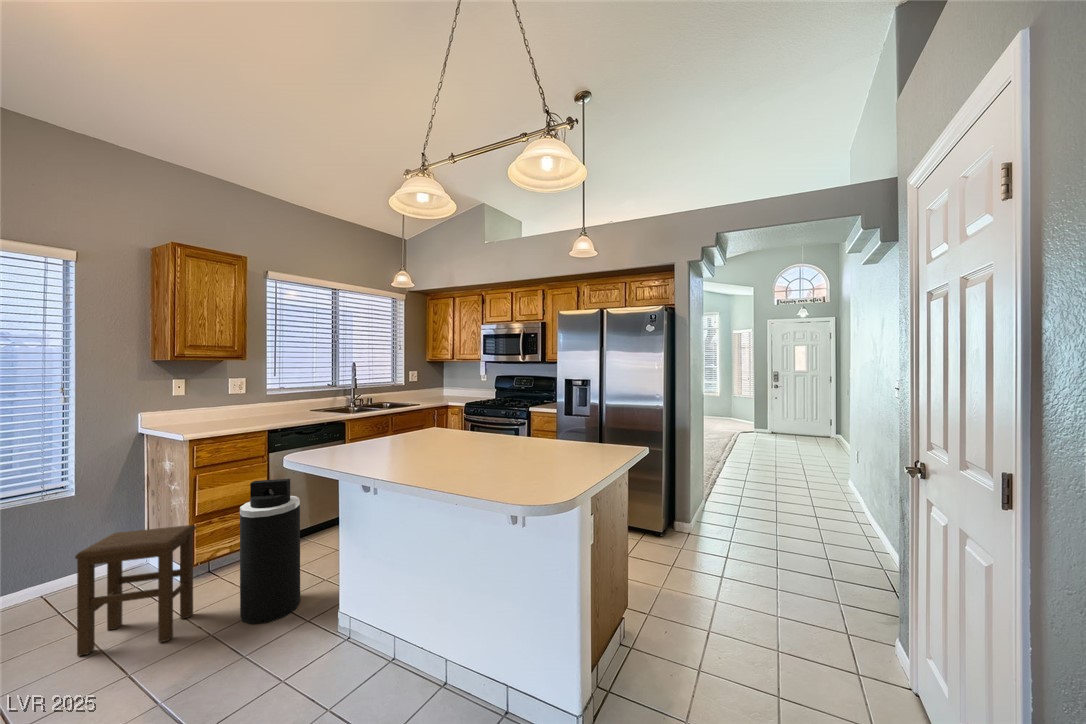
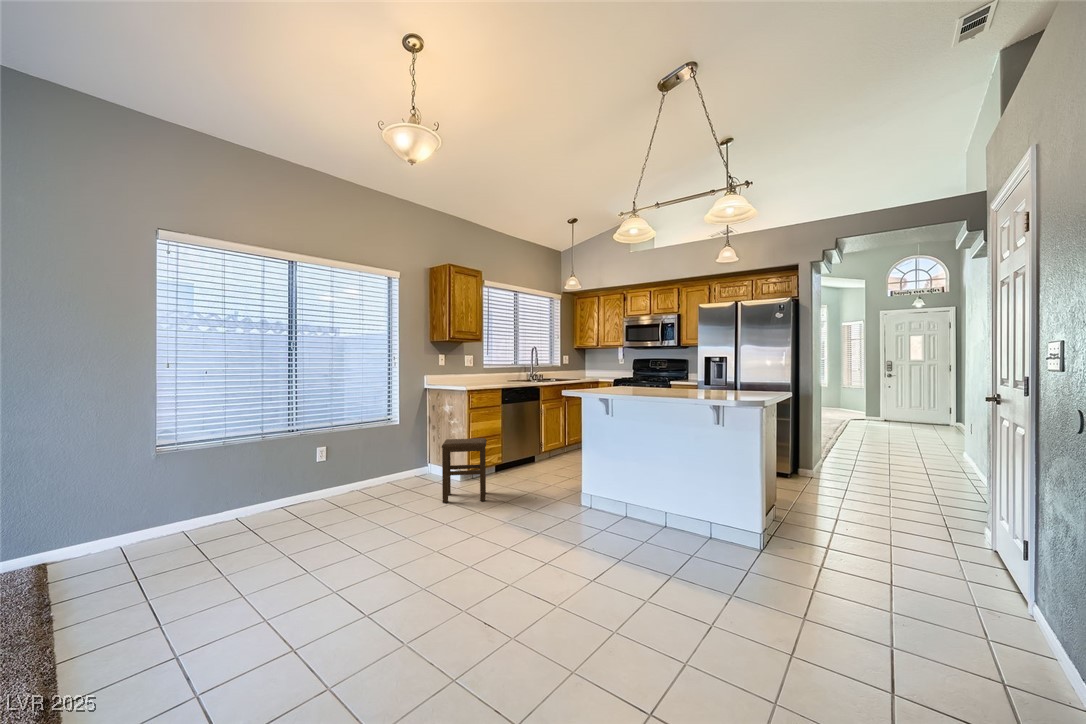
trash can: present [240,479,300,624] -> none [514,413,546,498]

